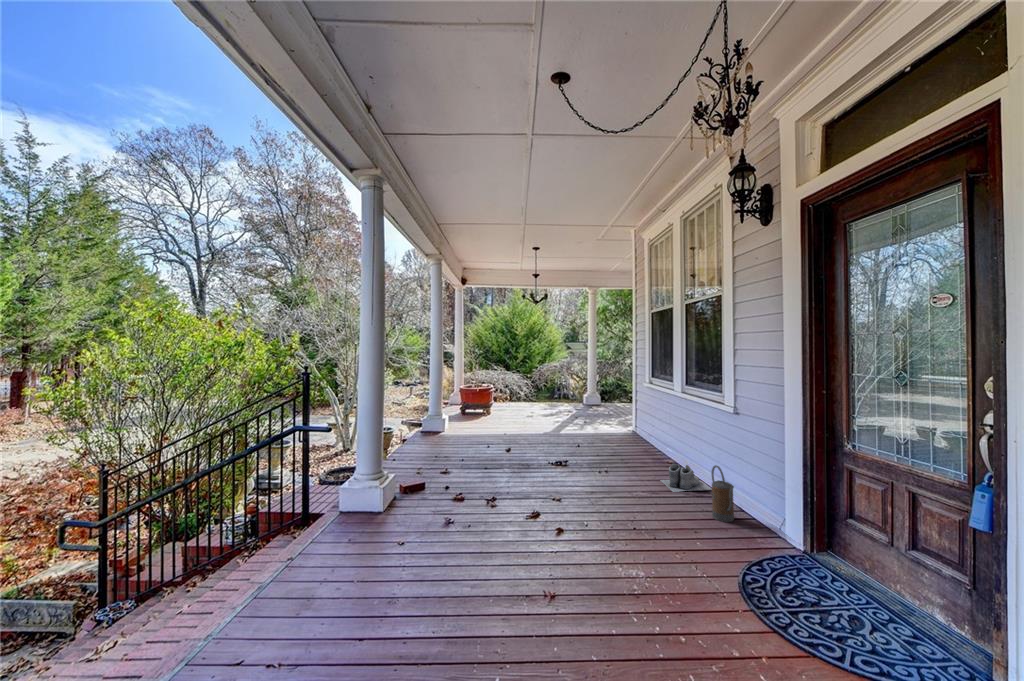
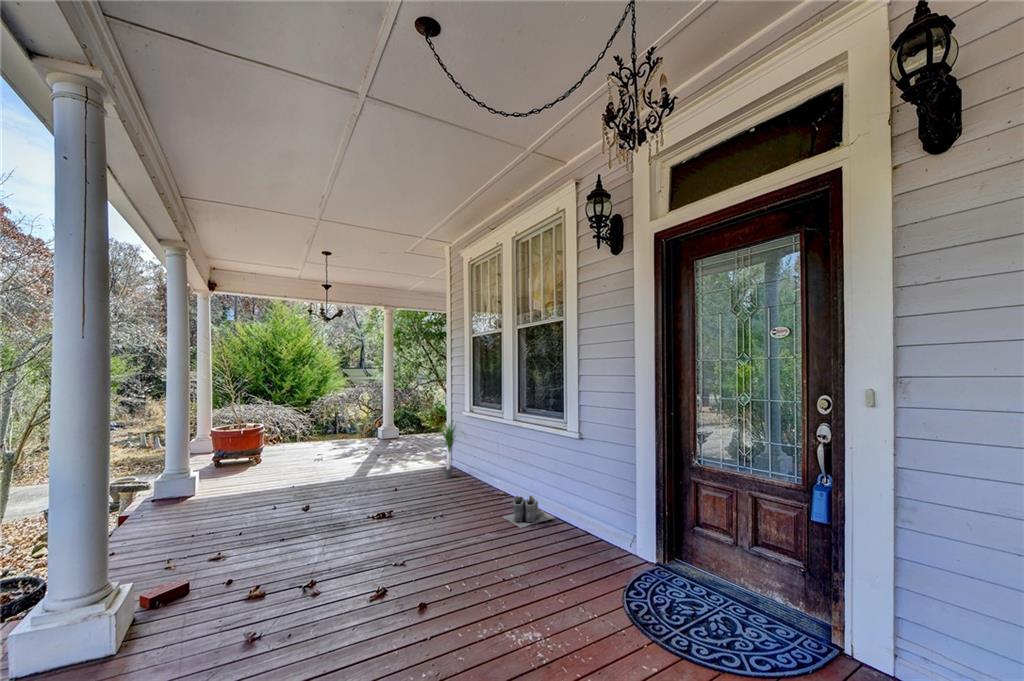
potted plant: none [610,387,648,442] -> present [441,425,456,478]
watering can: present [712,465,734,522] -> none [564,492,593,551]

